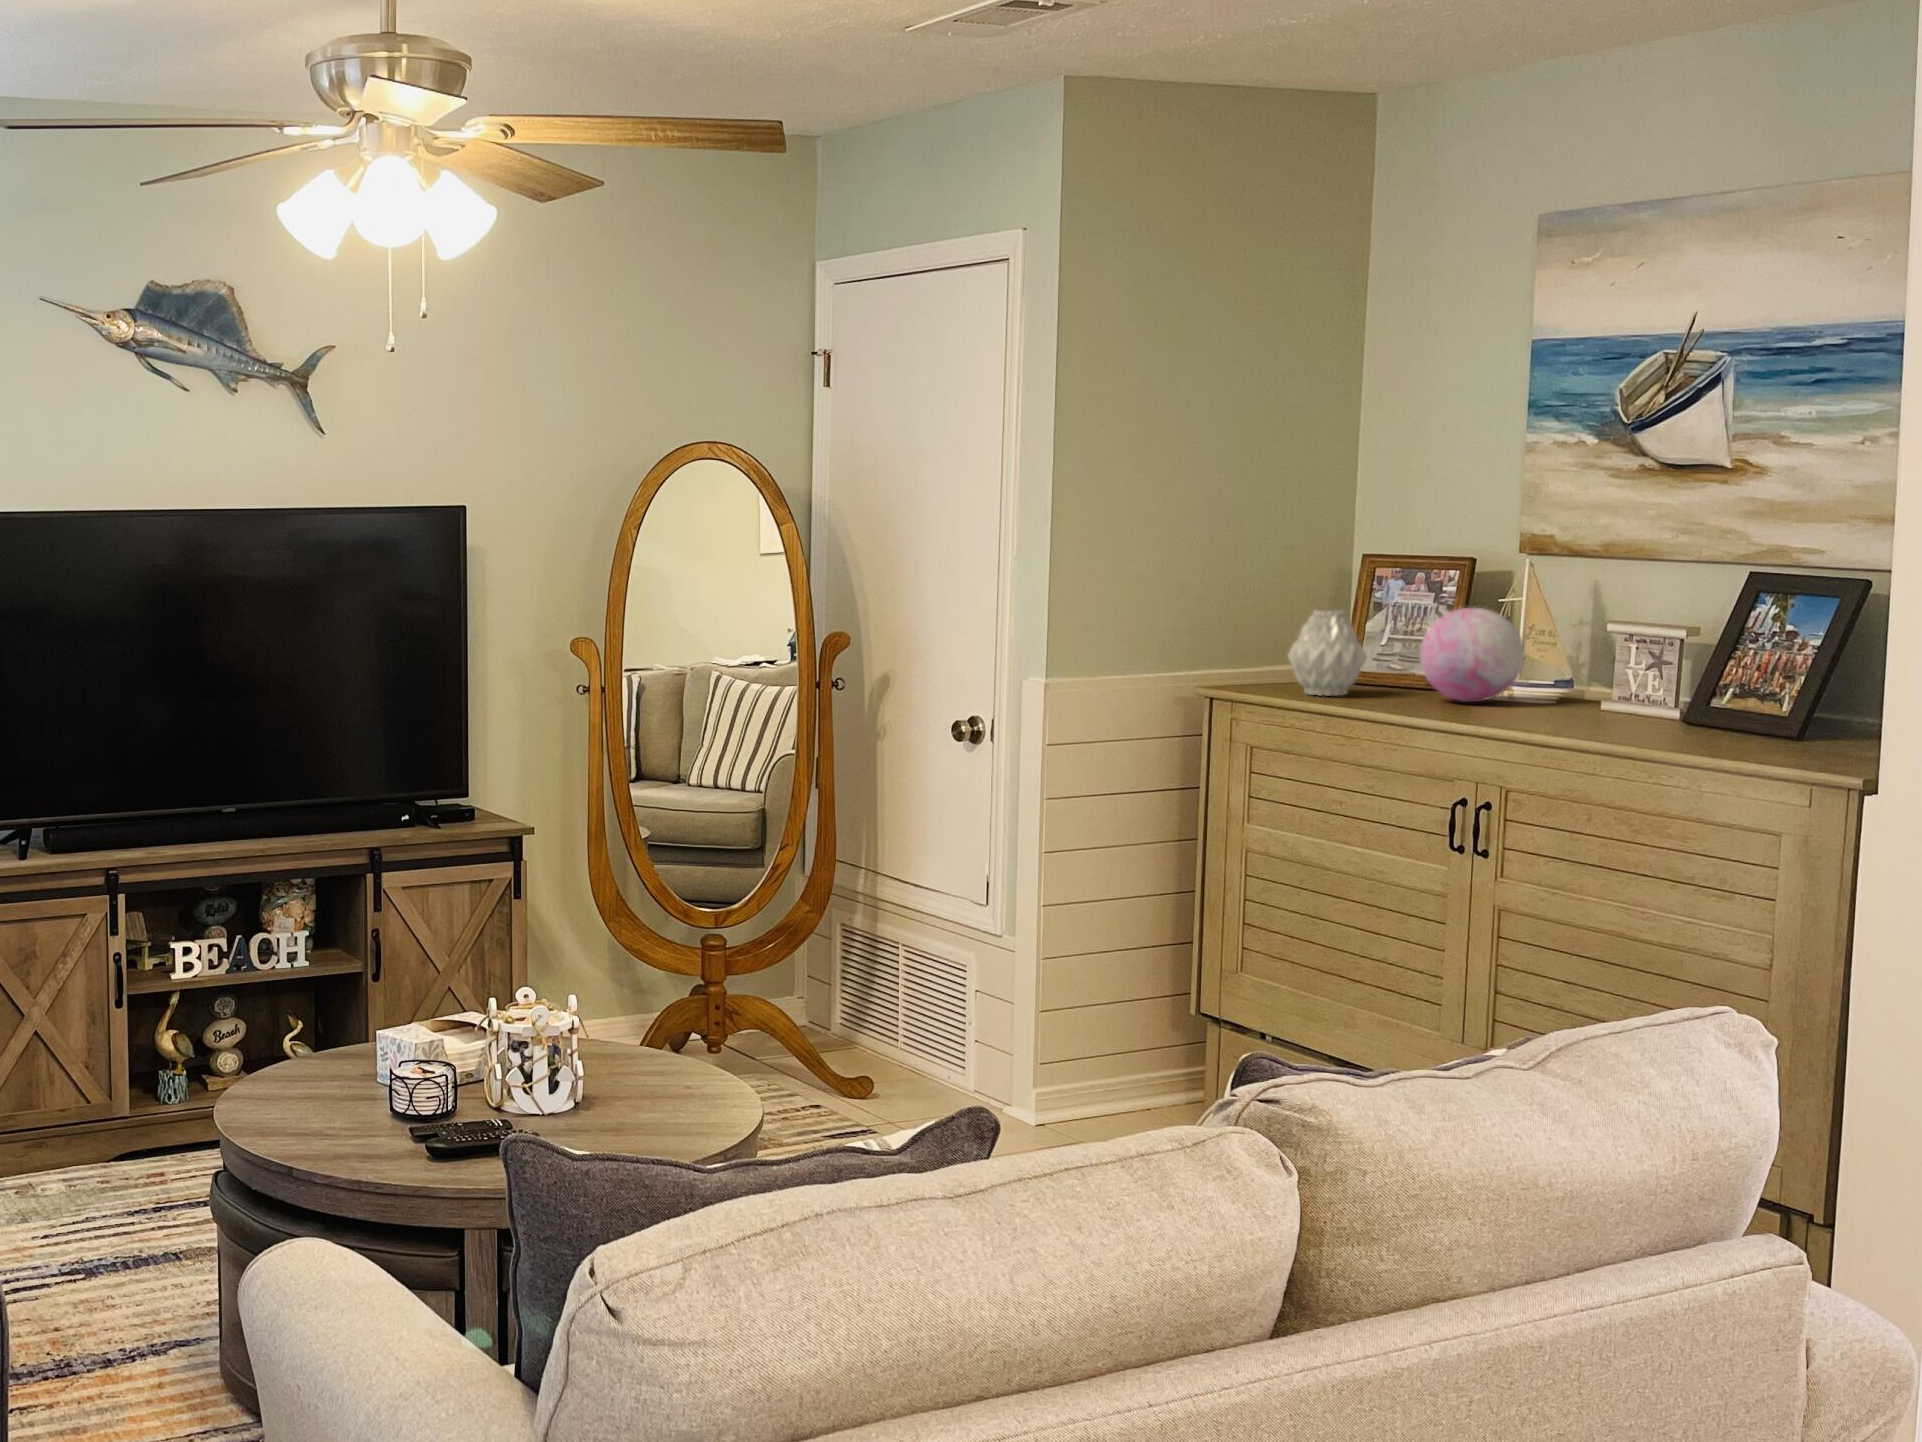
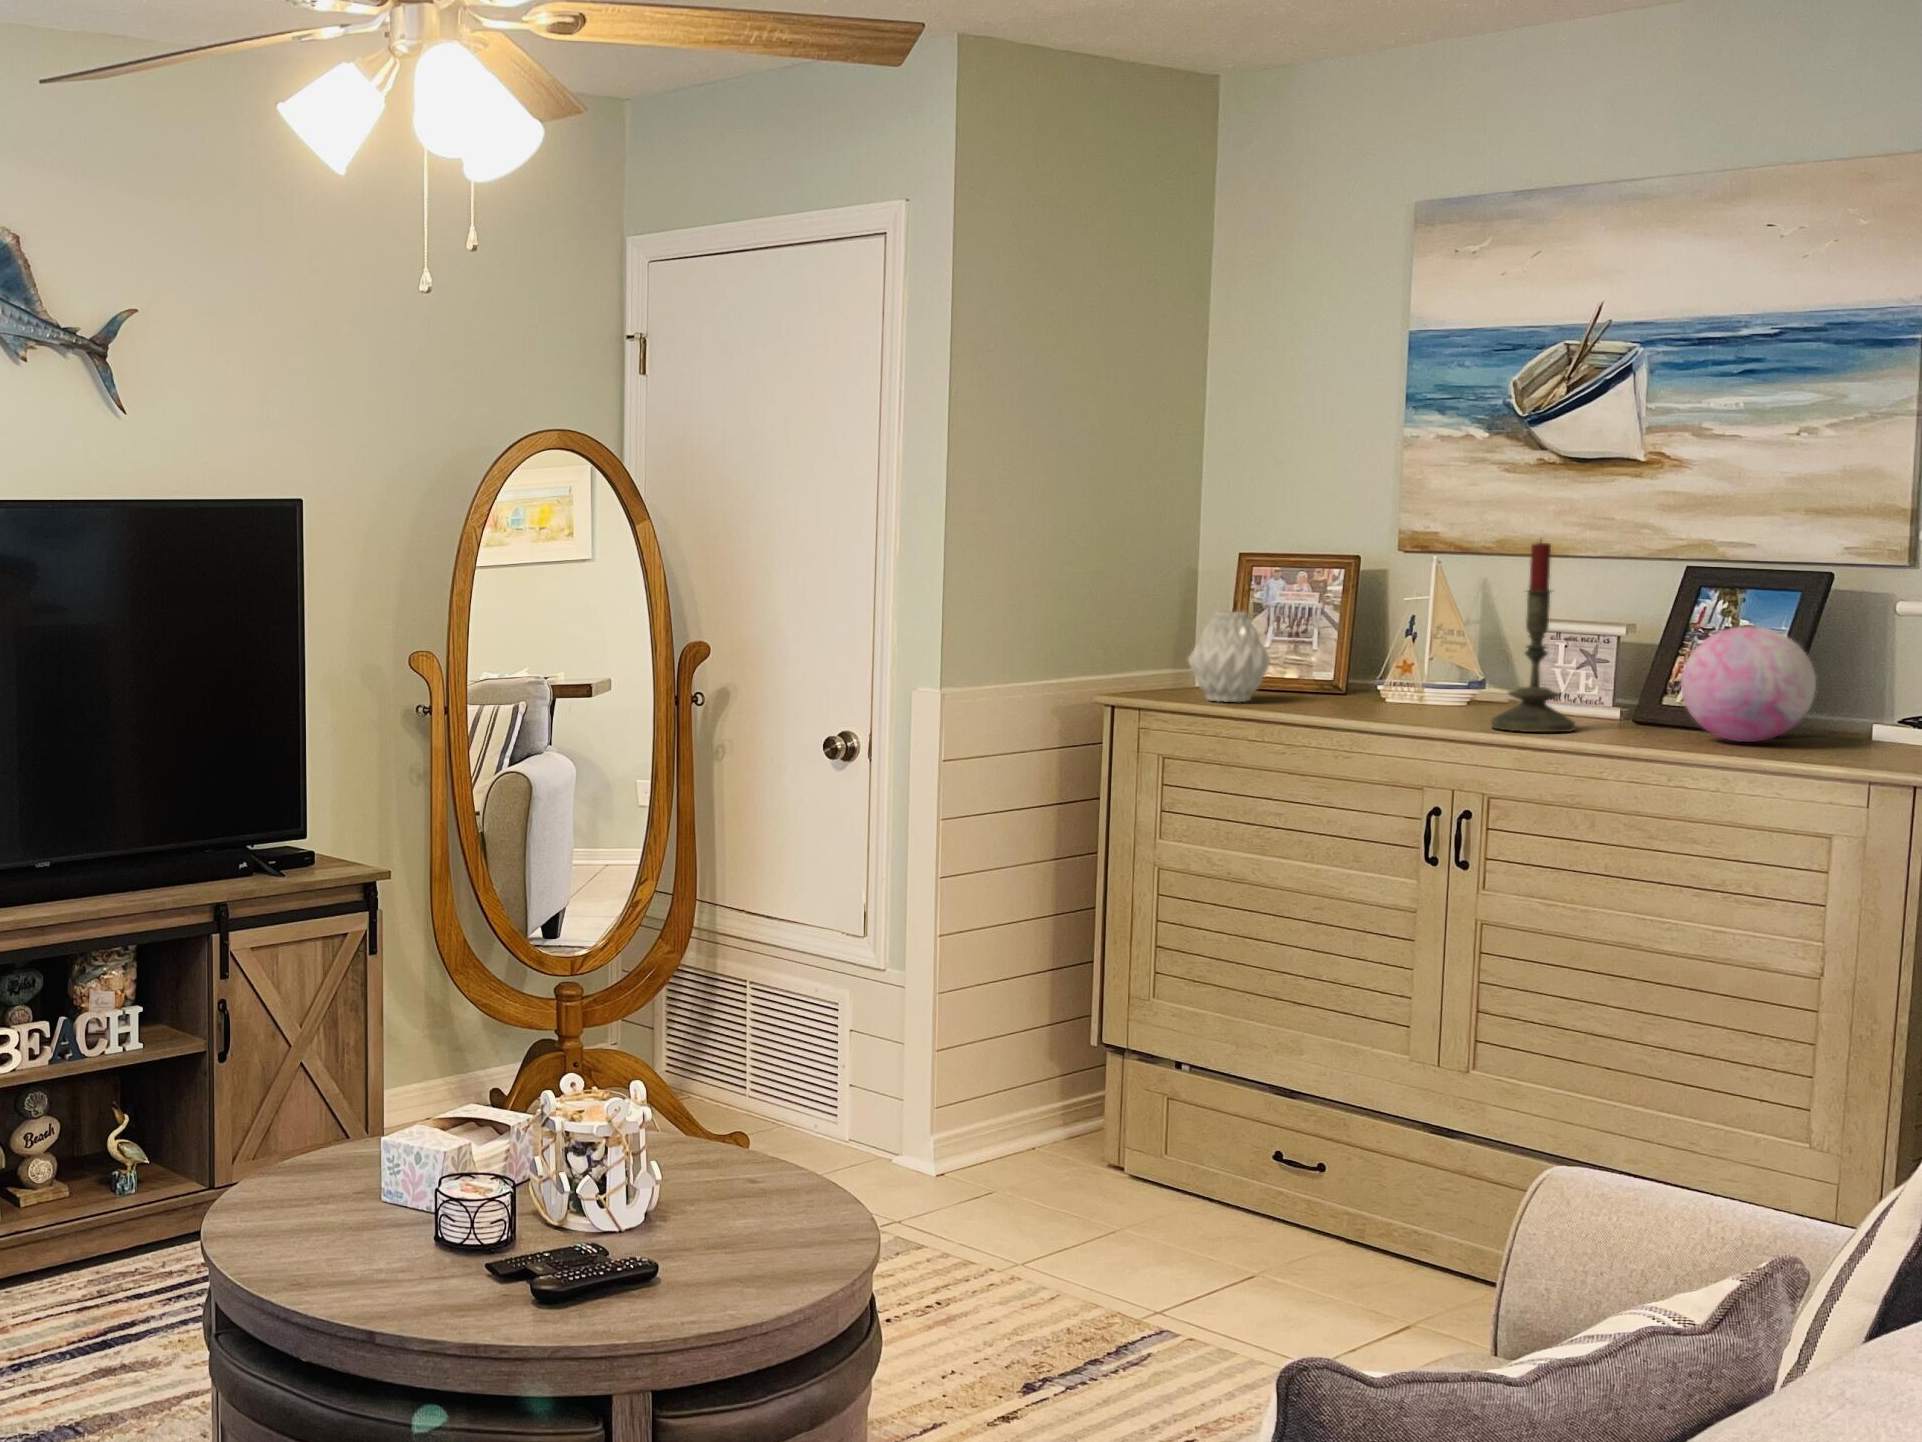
candle: none [1526,545,1607,732] -> present [1491,542,1575,732]
decorative orb: present [1420,608,1524,702] -> present [1681,626,1816,742]

